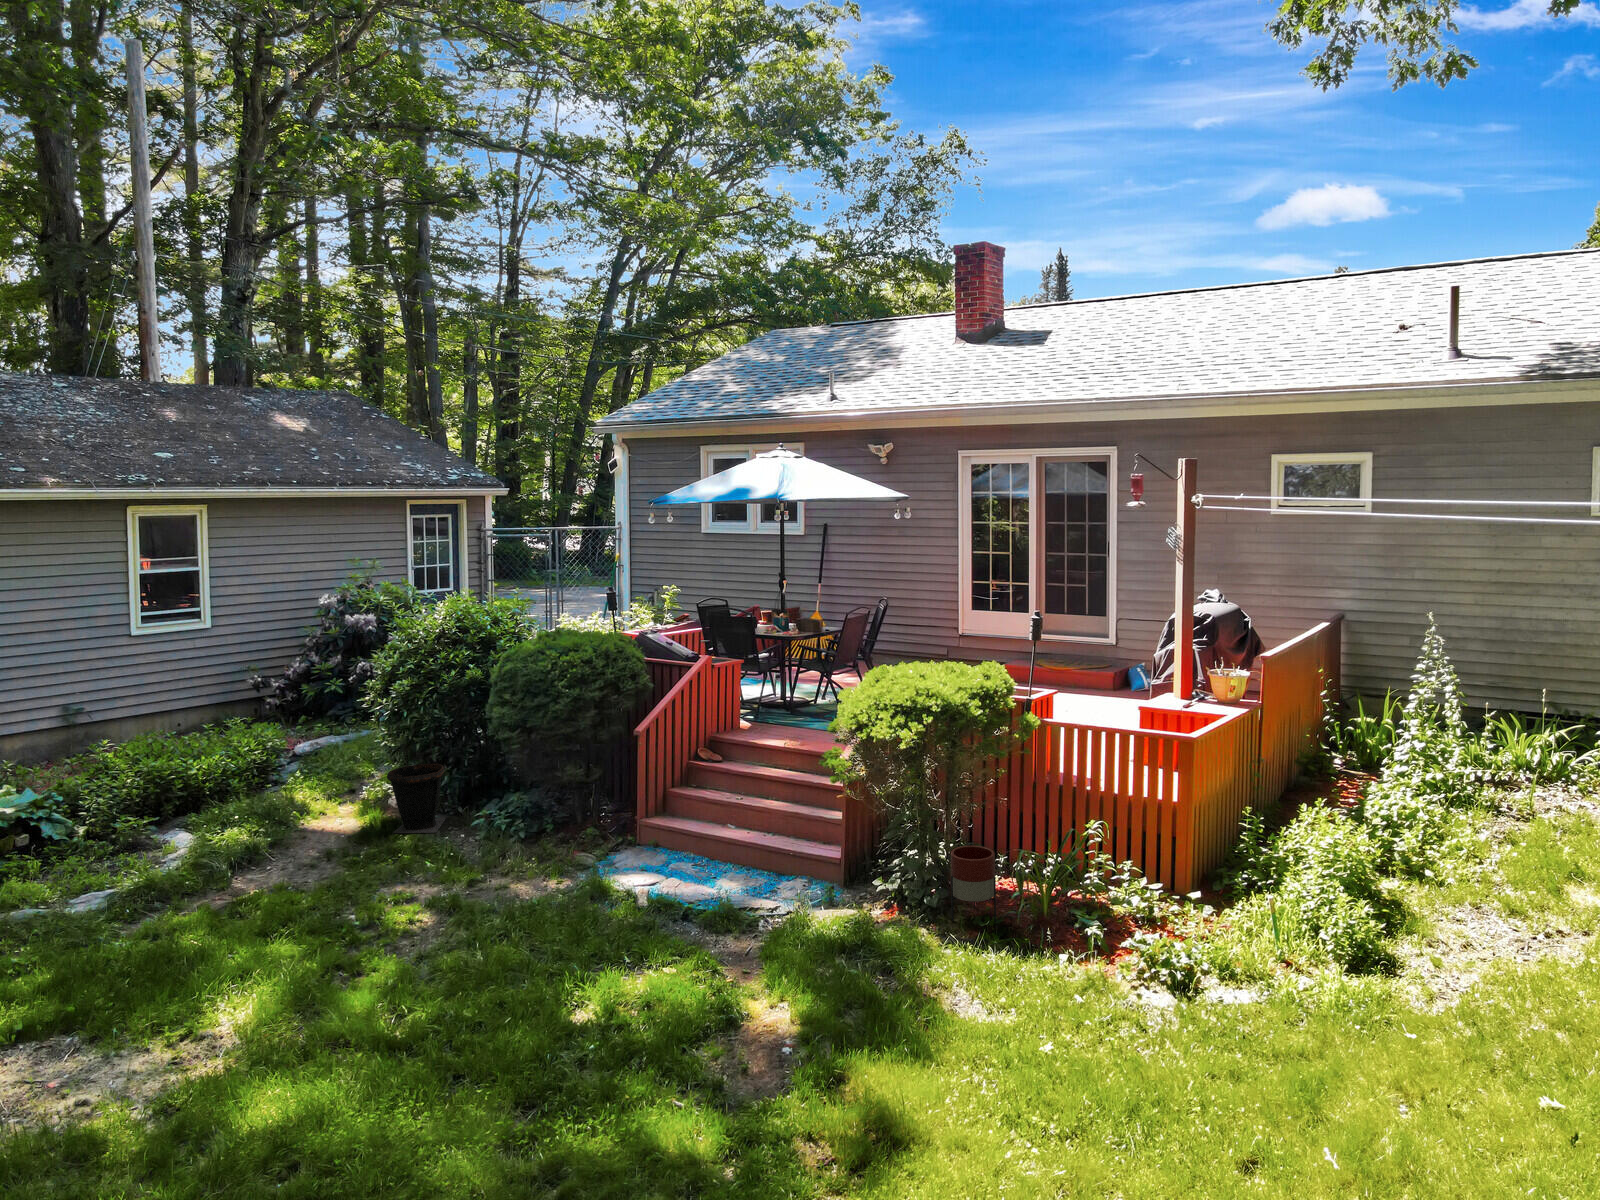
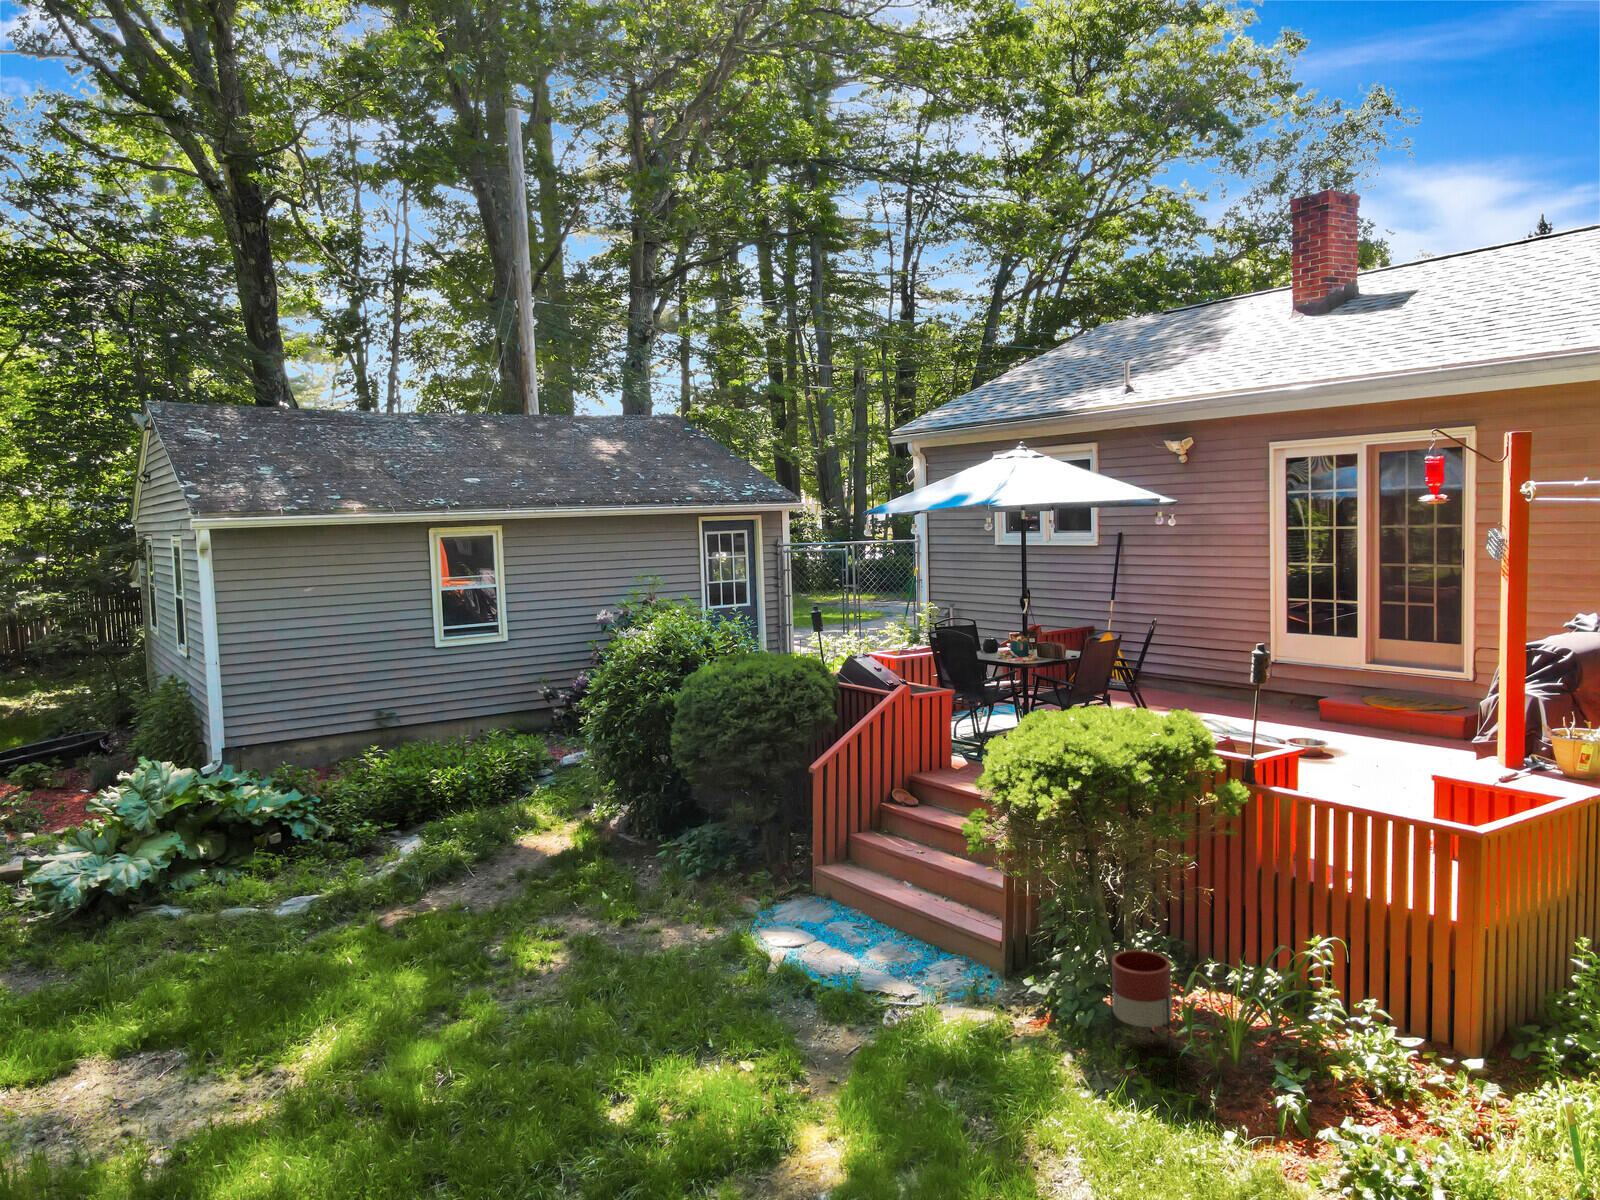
bucket: present [385,764,445,833] -> none [574,788,636,860]

